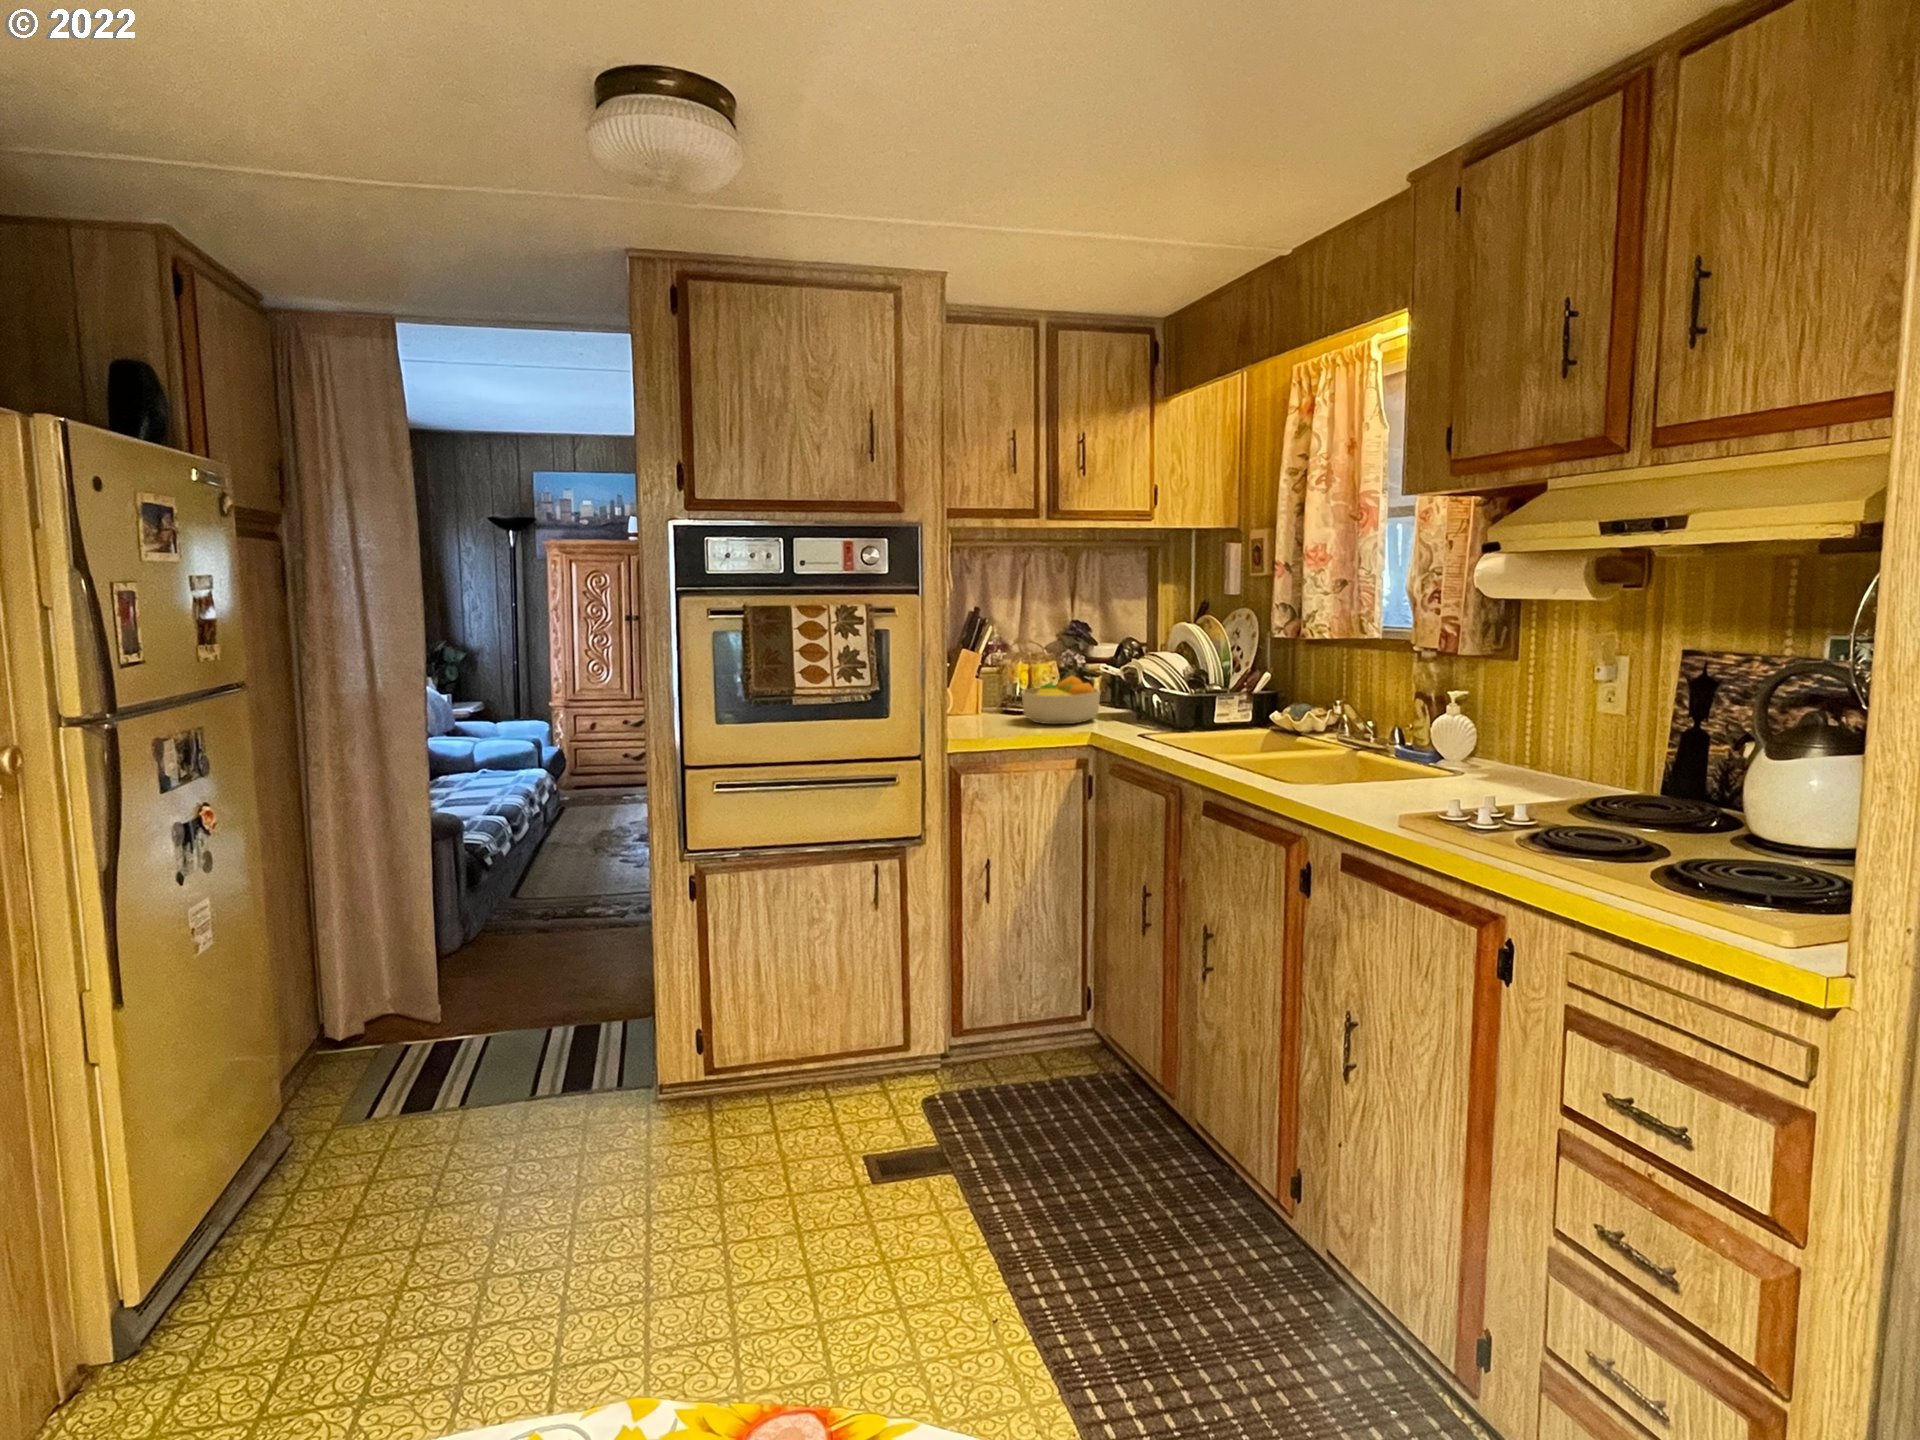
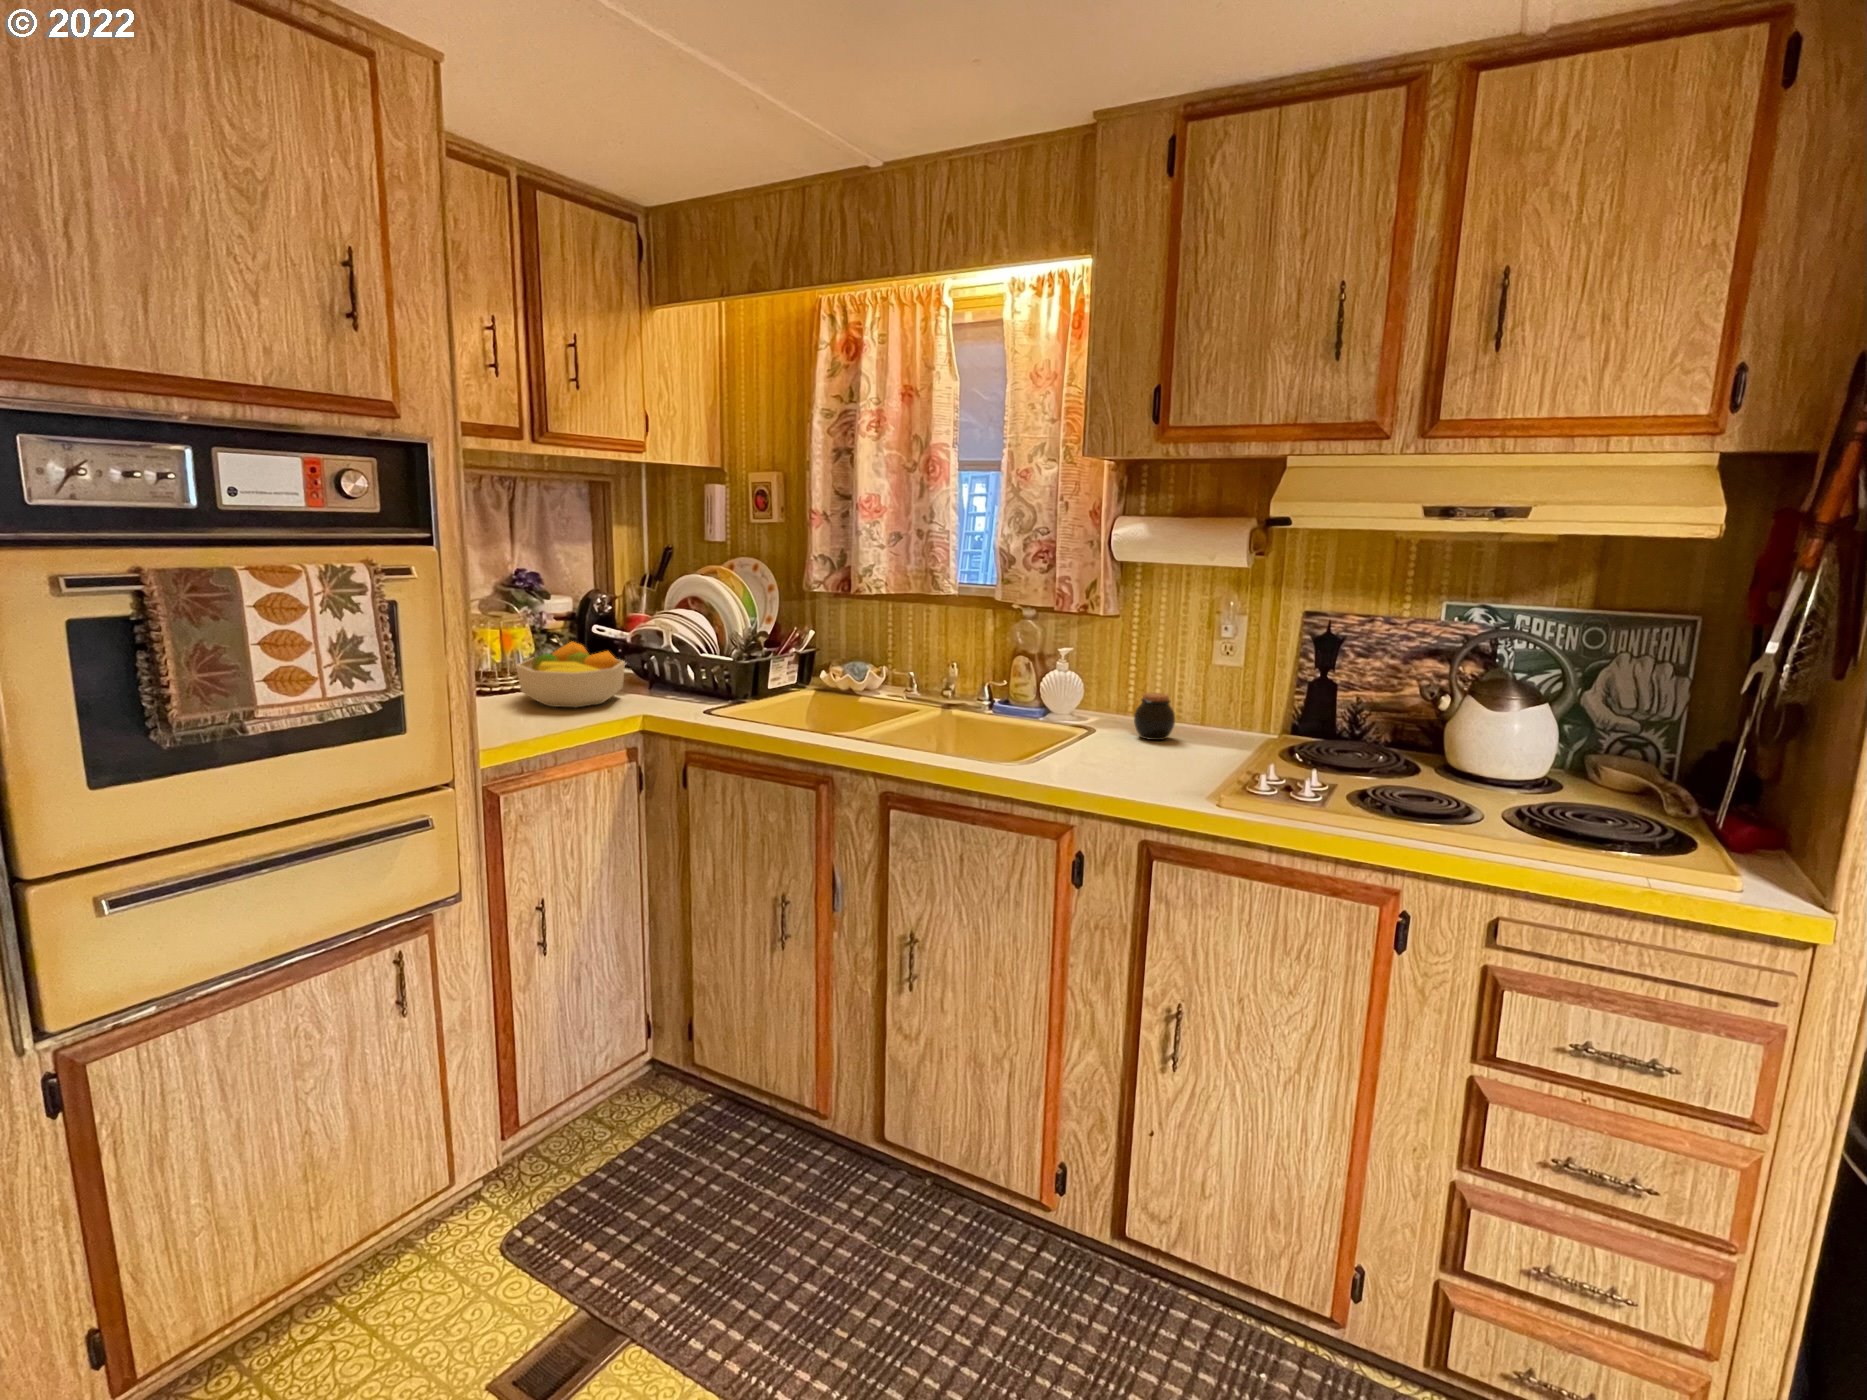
jar: none [1482,737,1530,787] -> present [1134,693,1175,740]

